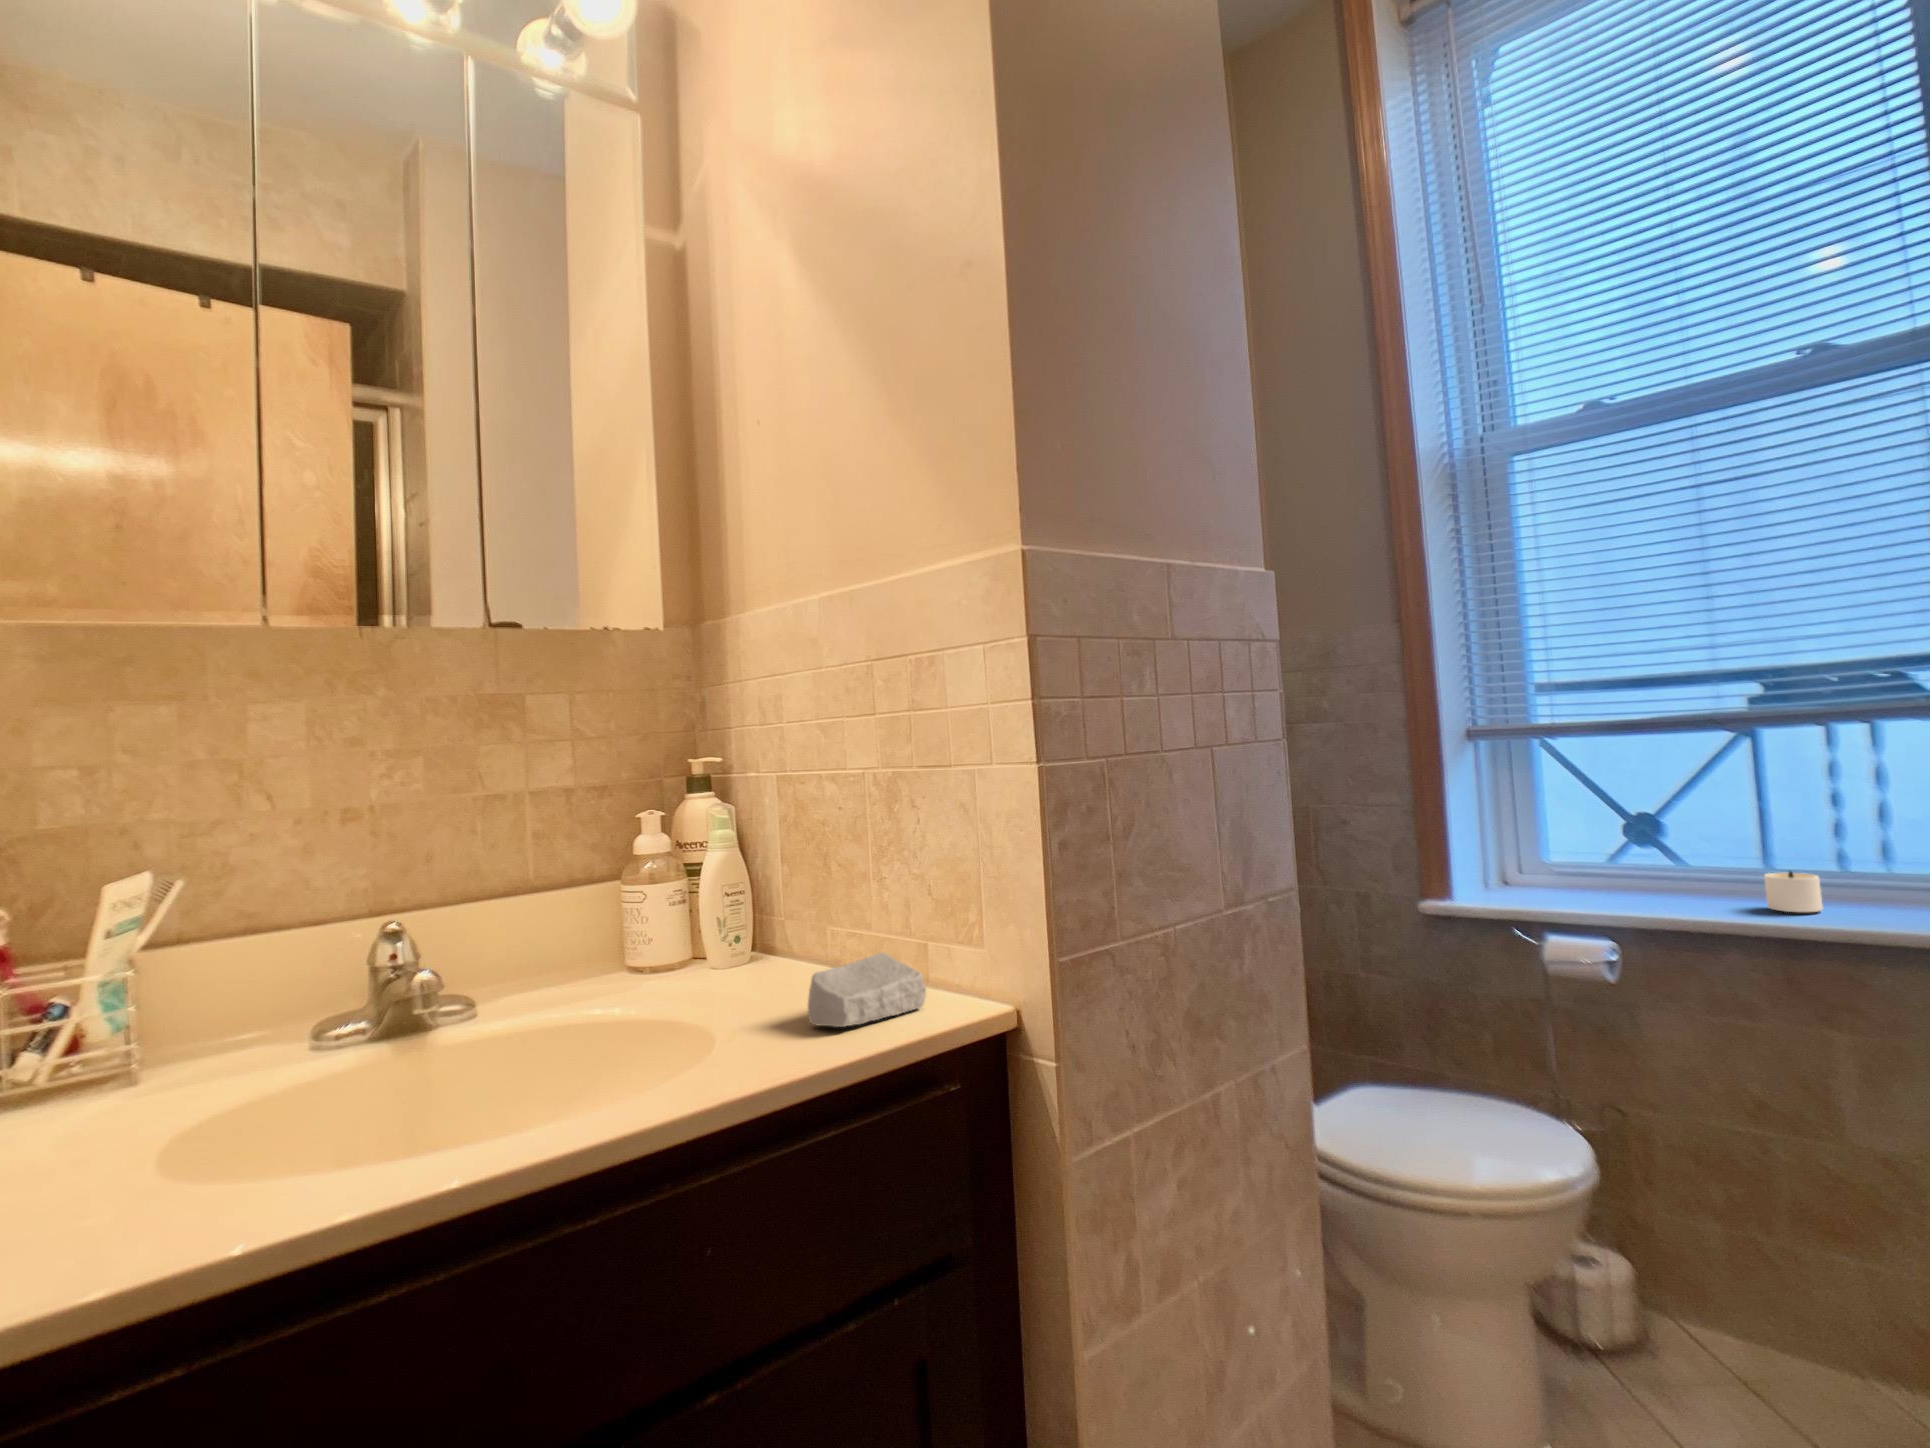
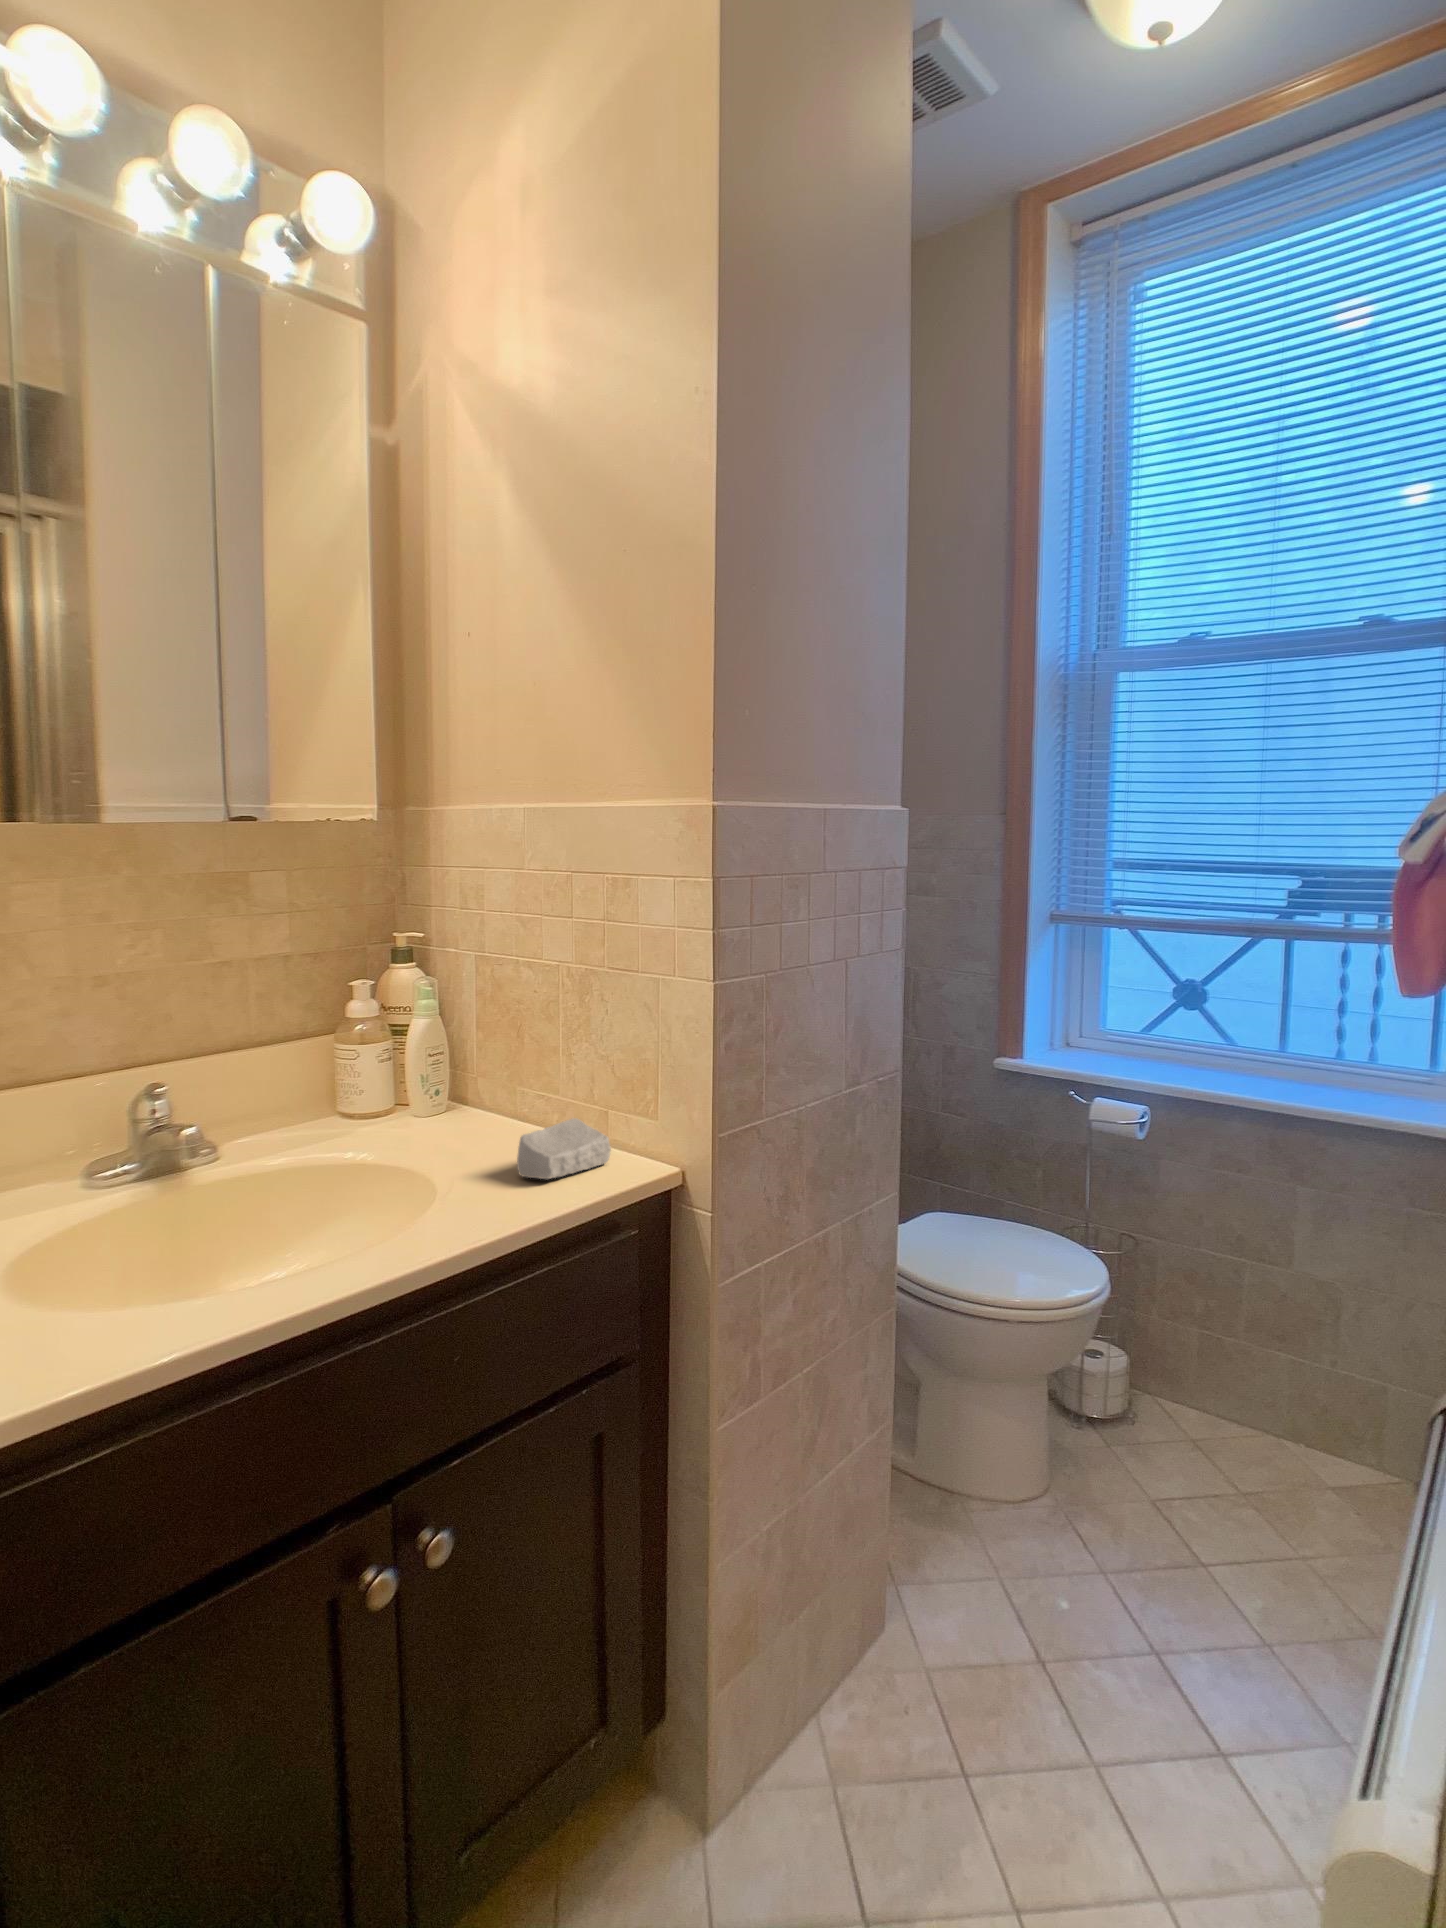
candle: present [1764,871,1823,912] -> none [1263,1055,1321,1089]

